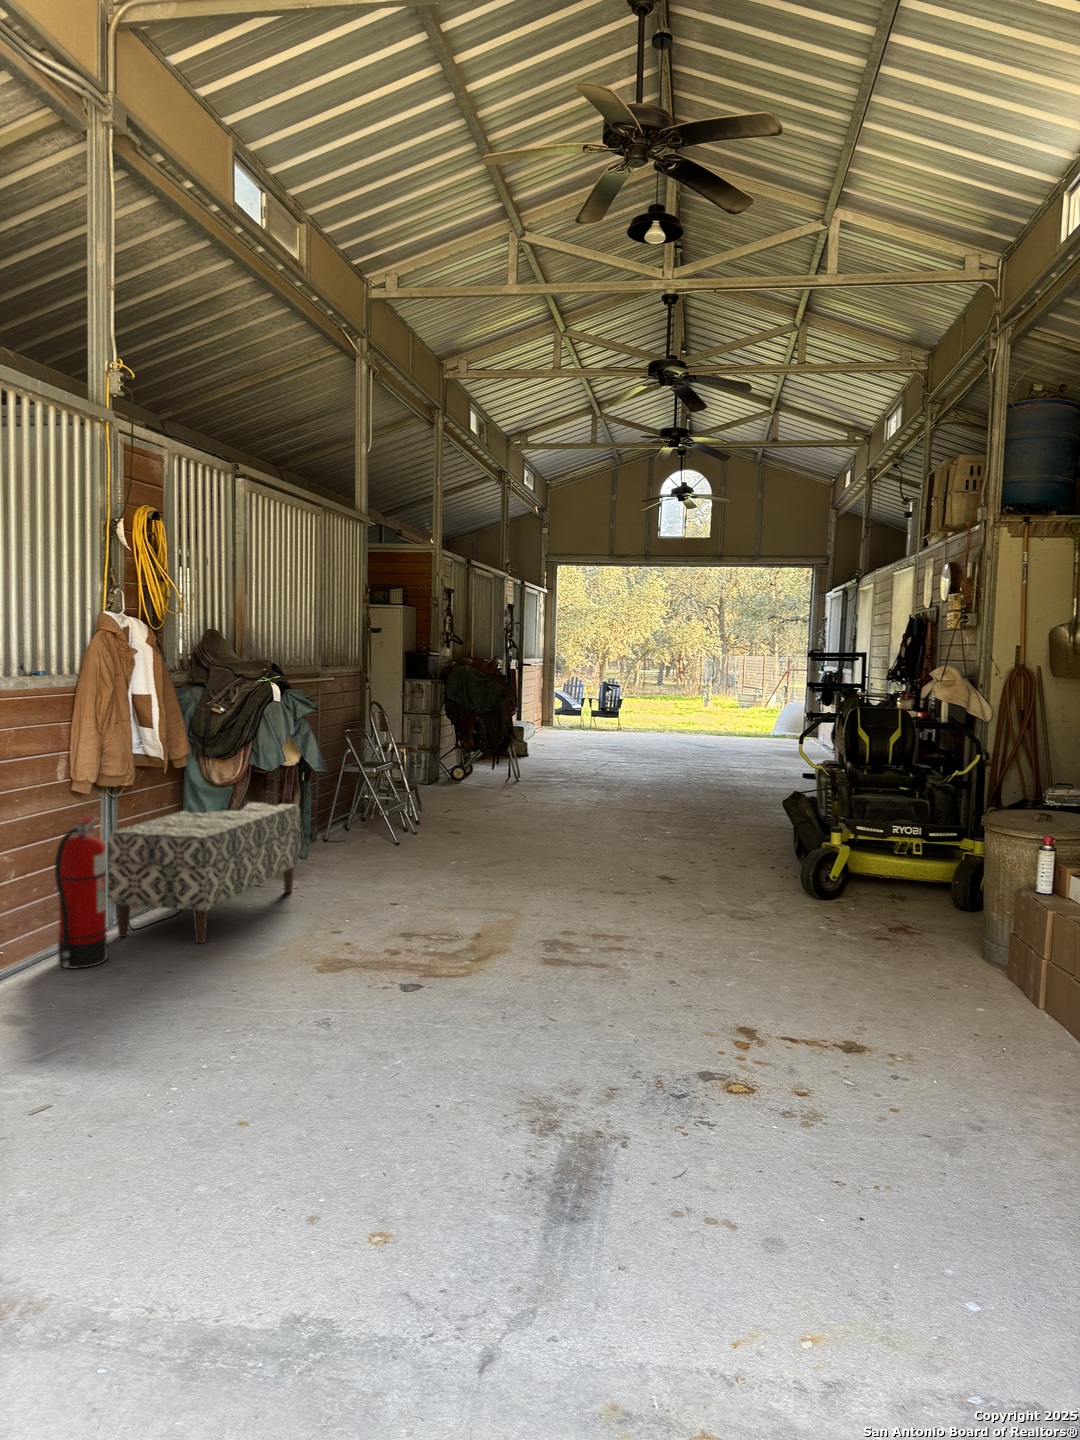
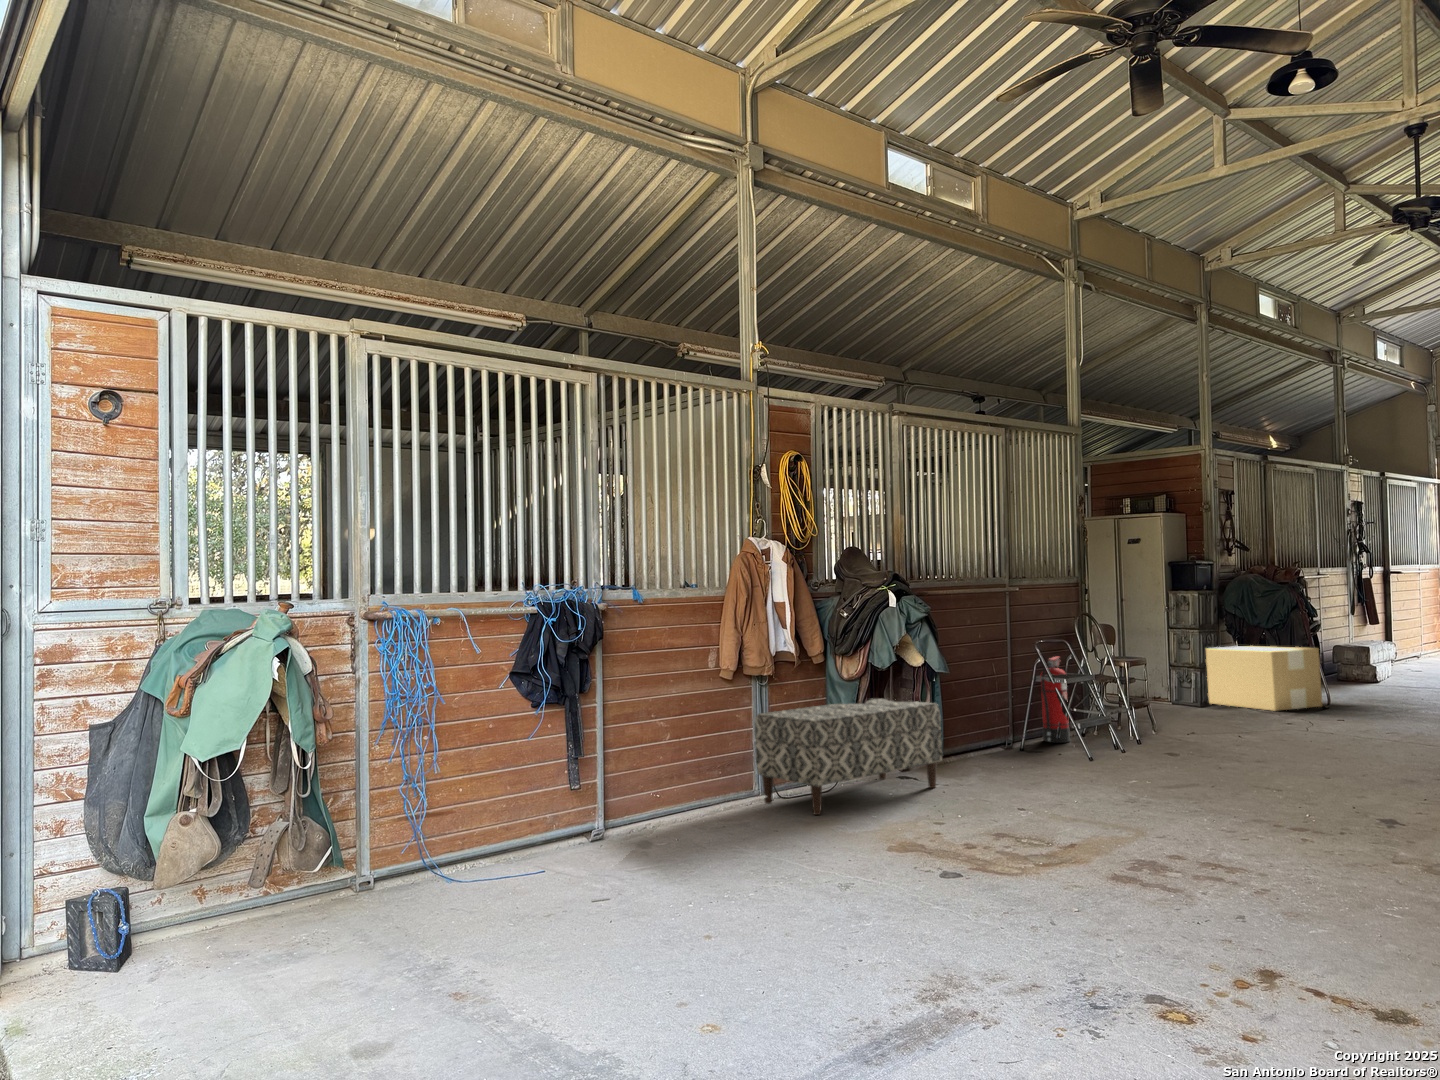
cardboard box: none [433,728,519,785] -> present [1206,645,1322,711]
fire extinguisher: present [55,814,107,968] -> present [1041,657,1070,743]

